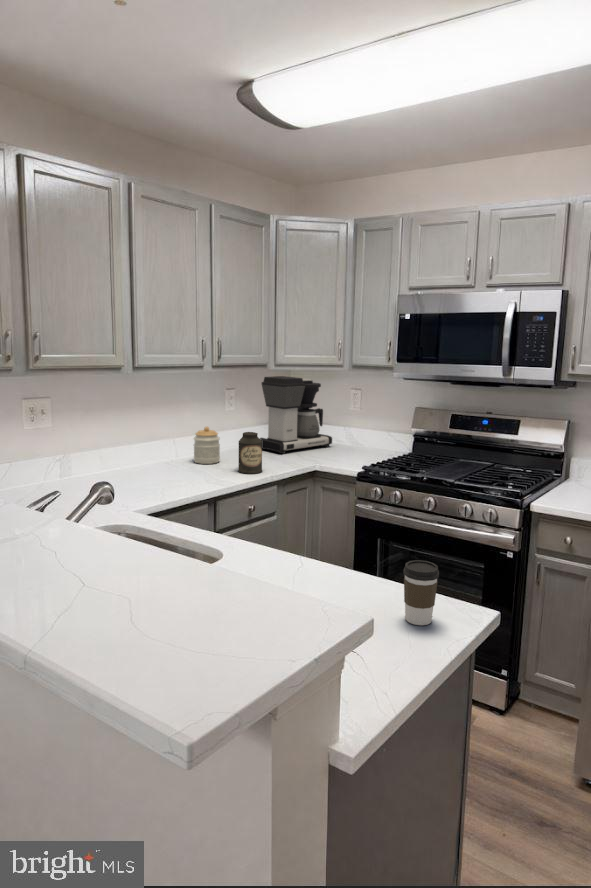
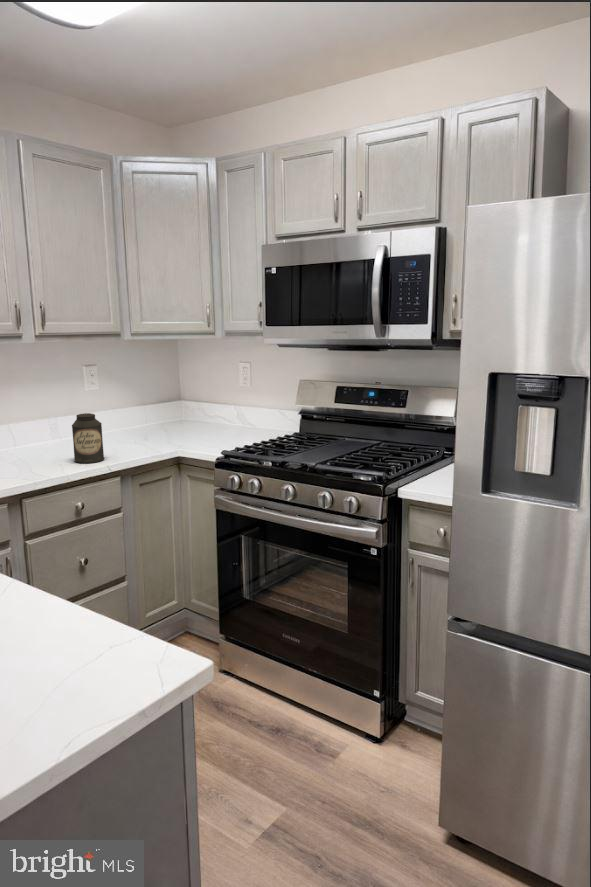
coffee maker: present [260,376,332,454] -> none [123,349,215,439]
jar: present [194,427,220,464] -> none [29,409,64,453]
coffee cup: present [403,560,439,625] -> none [58,581,112,677]

